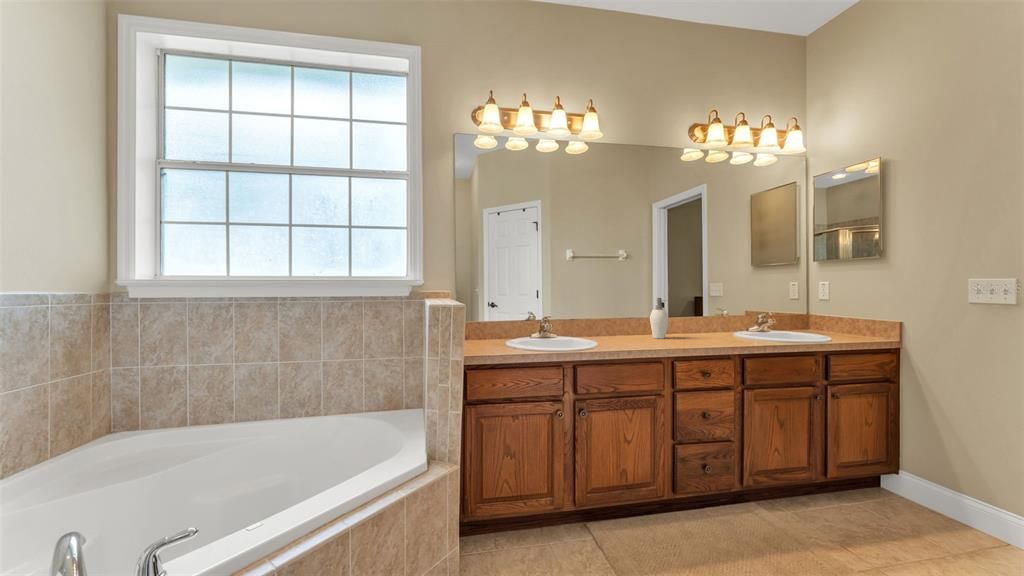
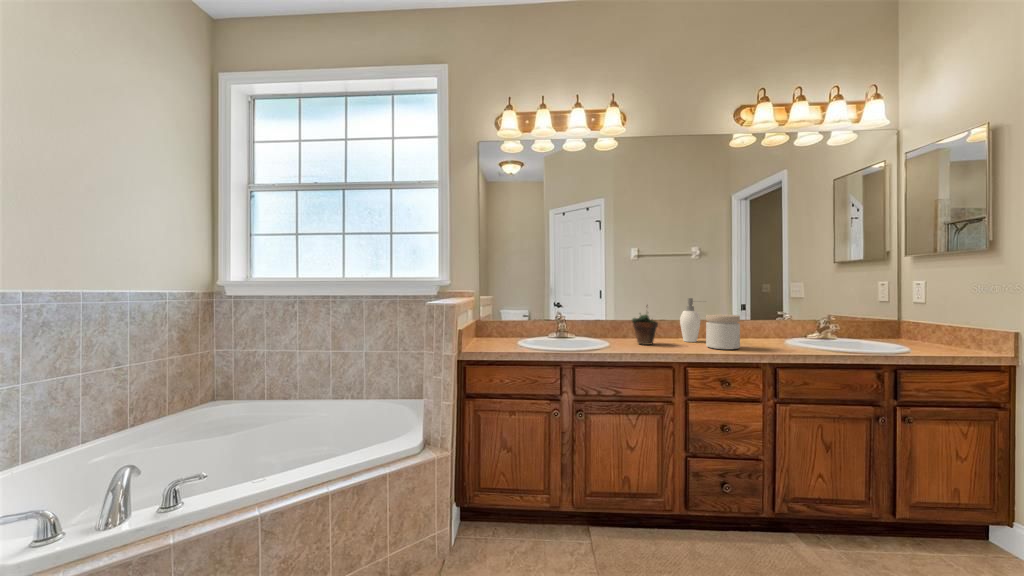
succulent plant: none [614,303,637,342] -> present [632,305,658,345]
jar: none [680,312,710,344] -> present [706,314,740,349]

